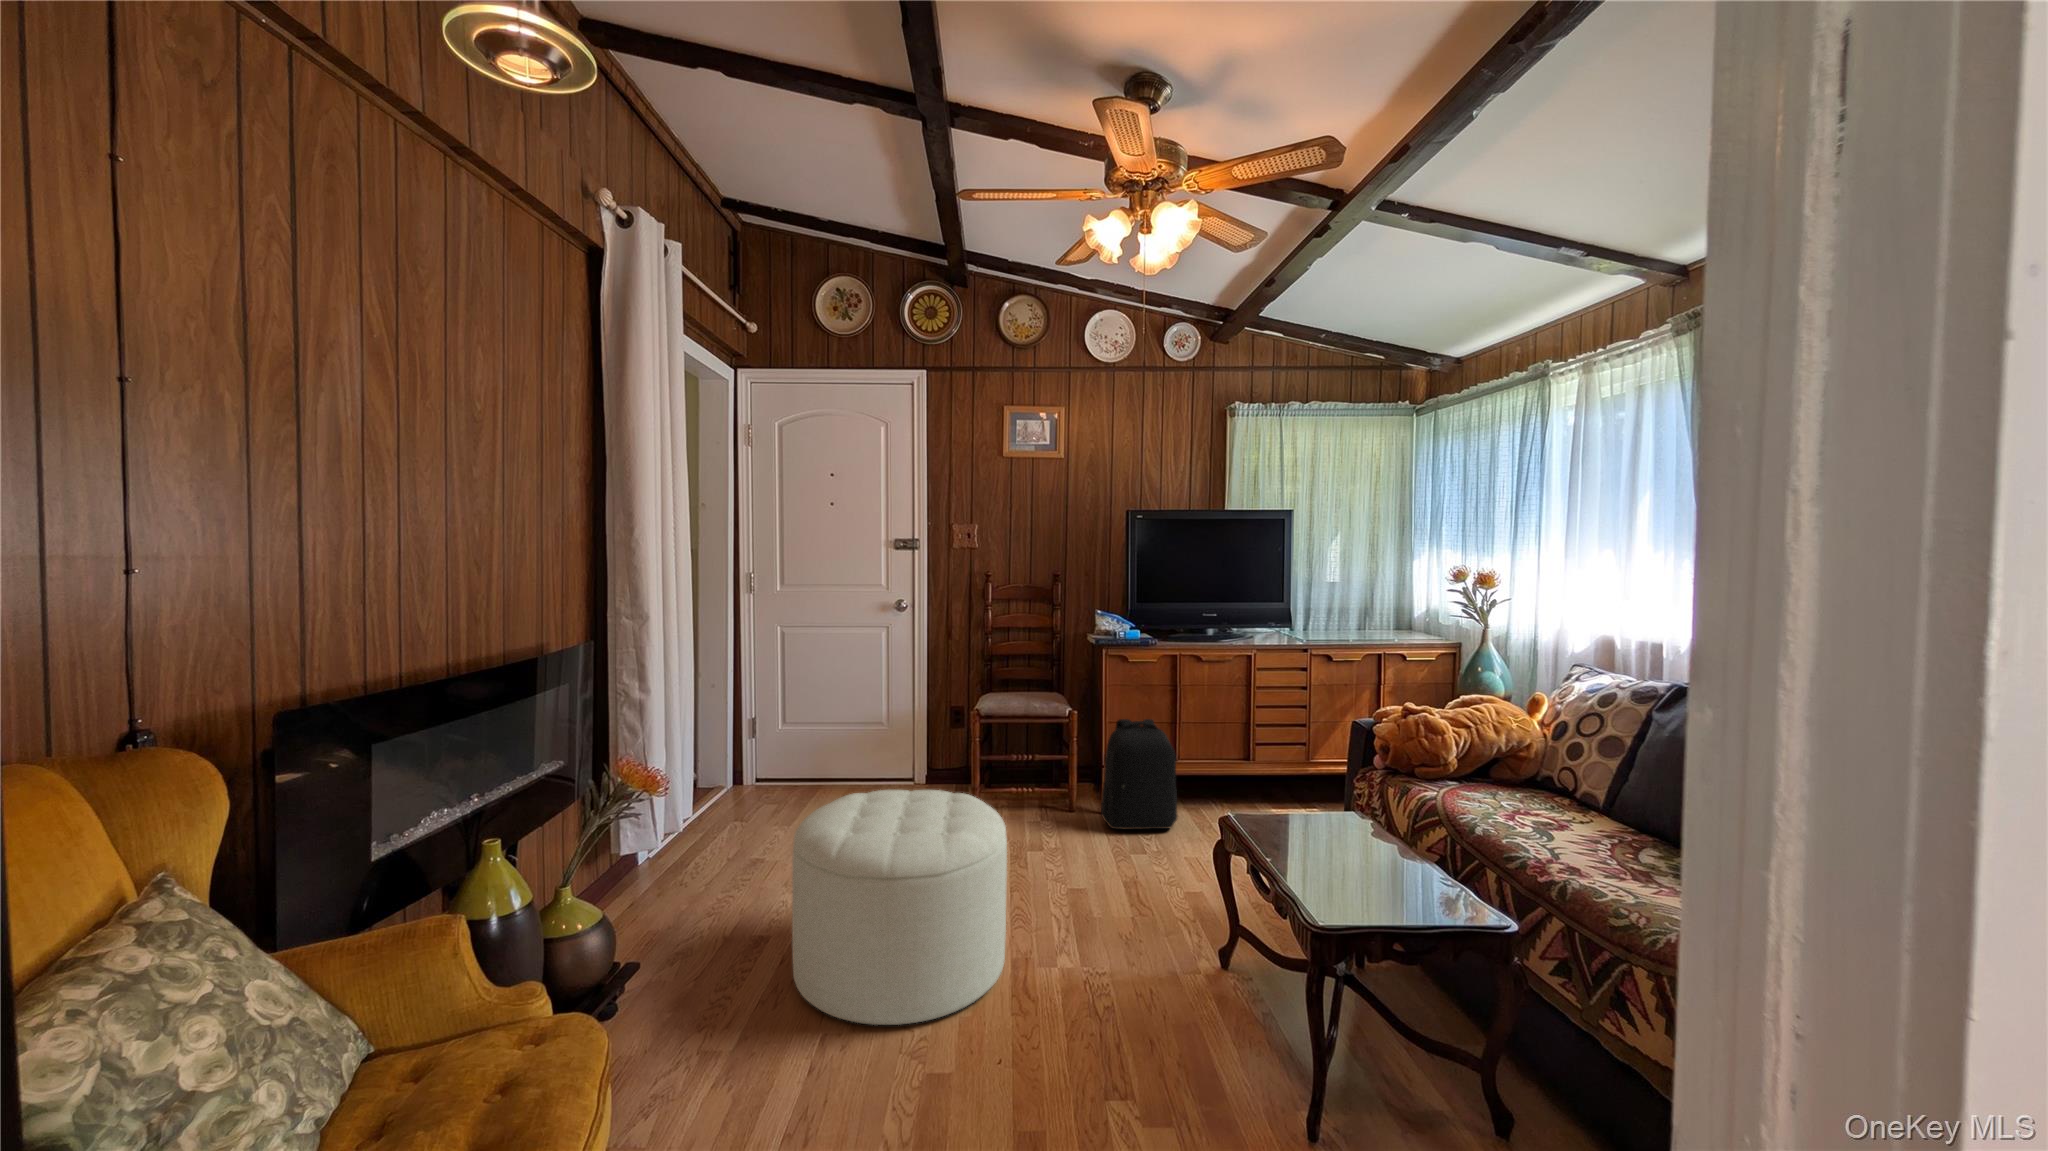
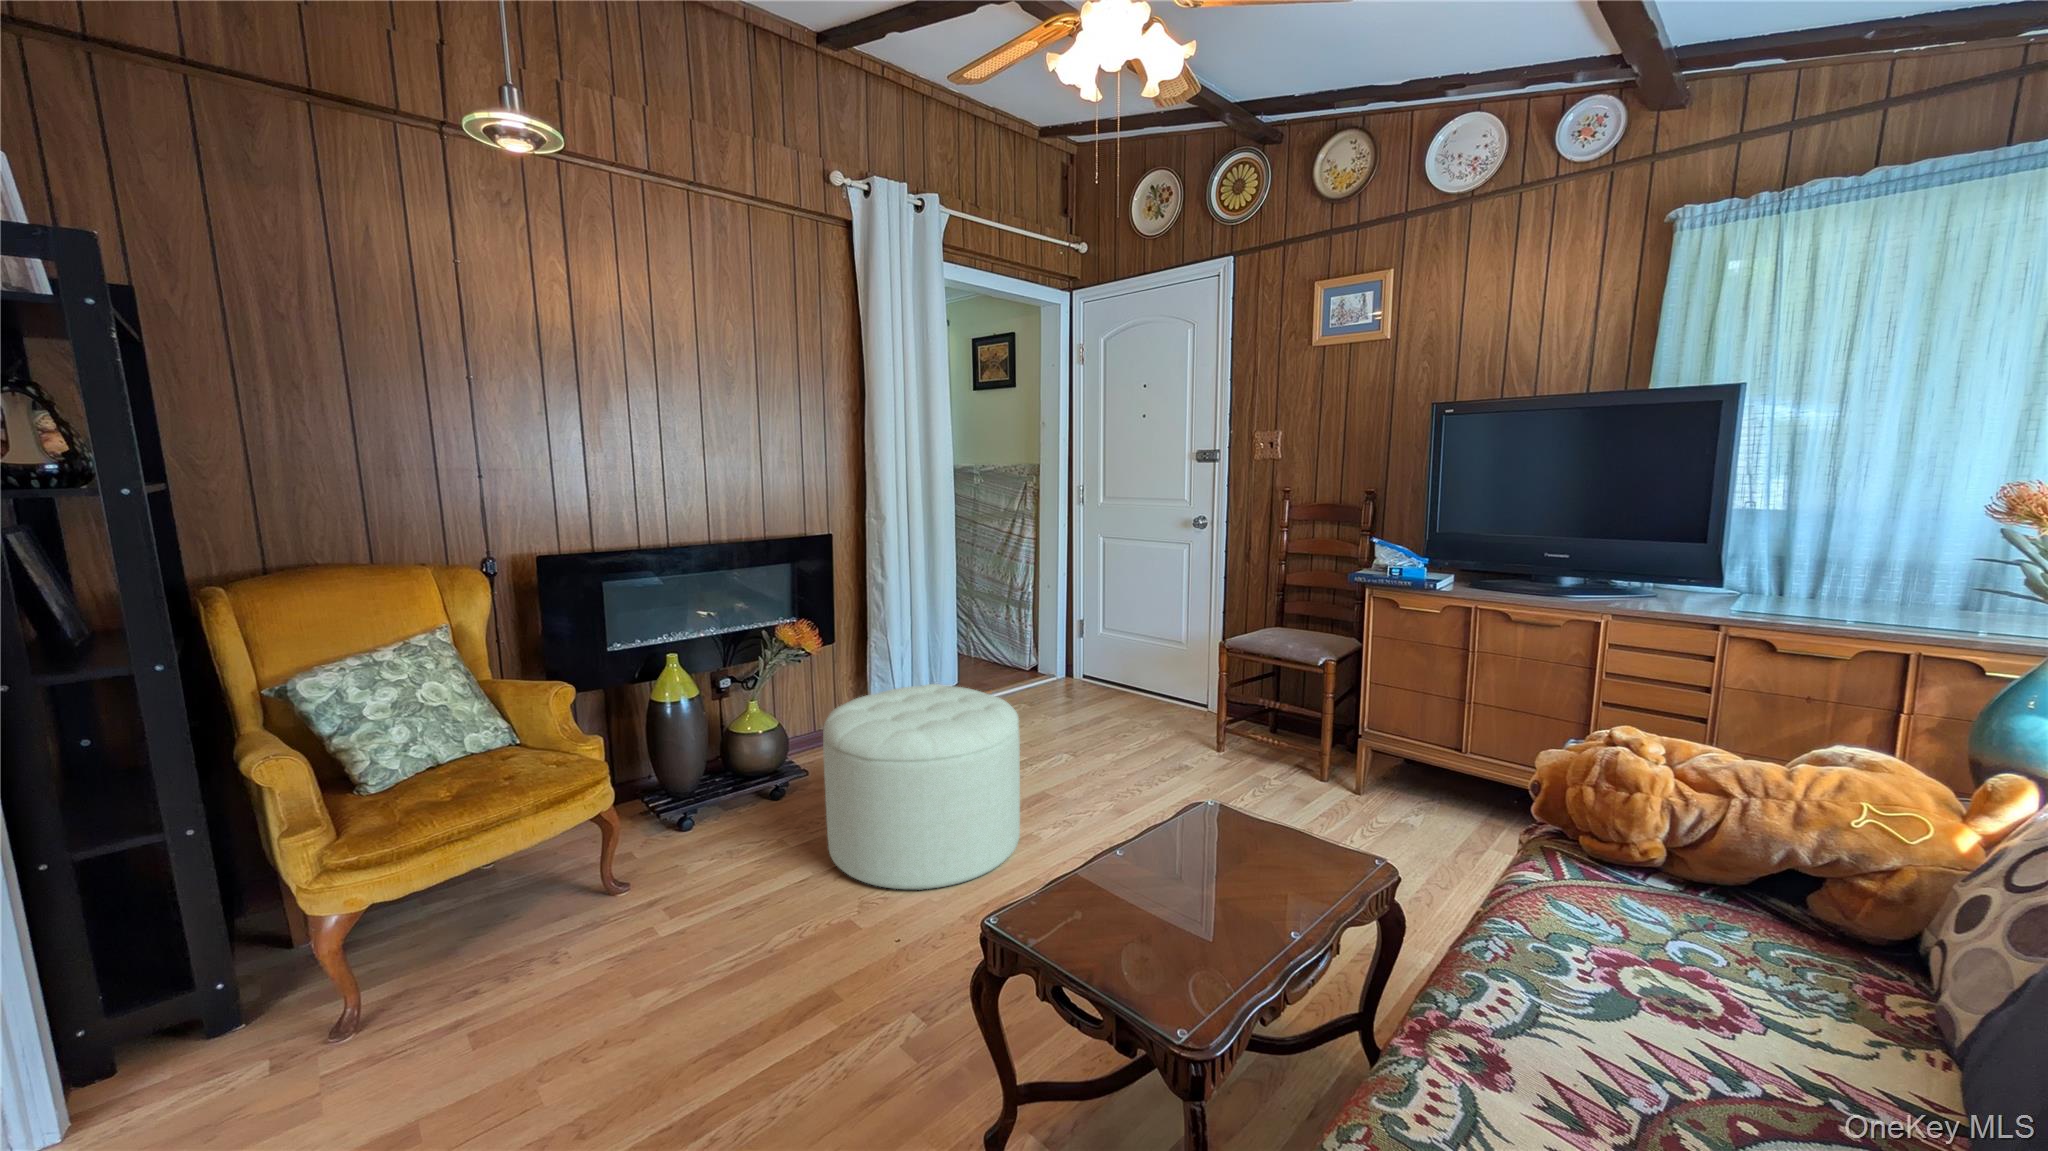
backpack: present [1101,719,1178,829] -> none [1312,681,1420,836]

